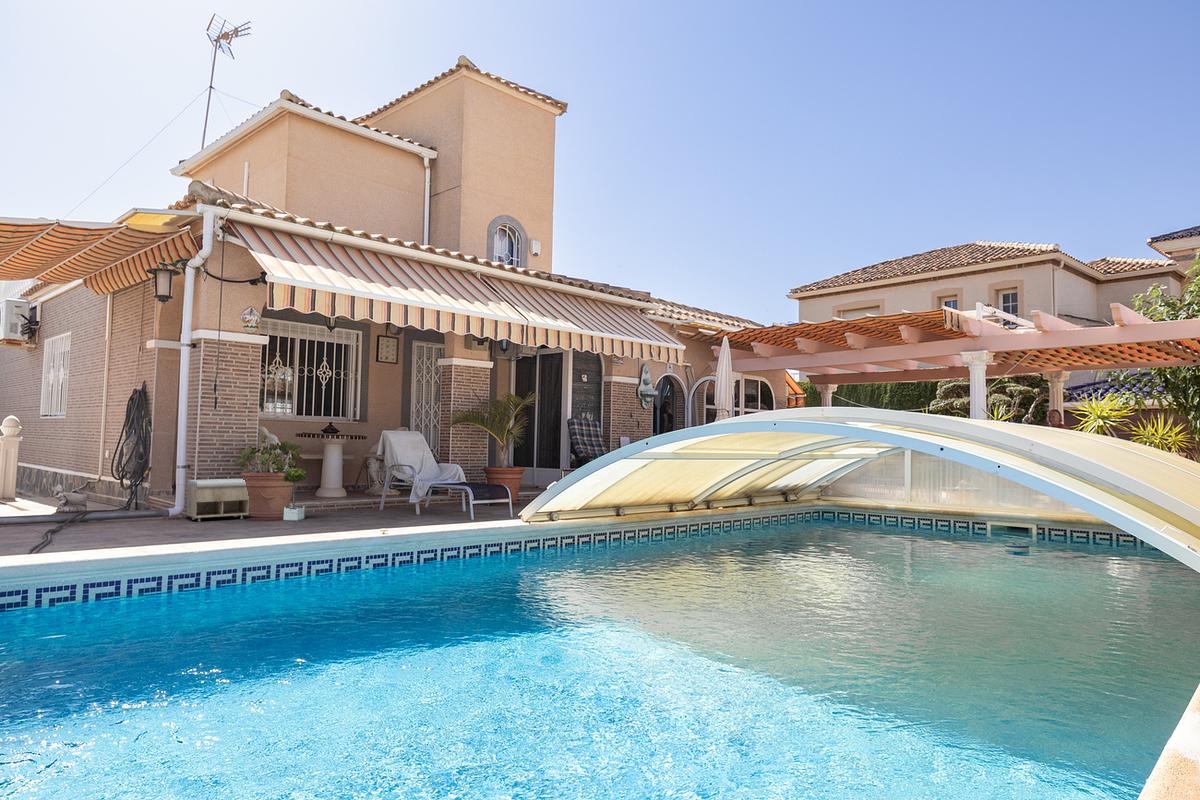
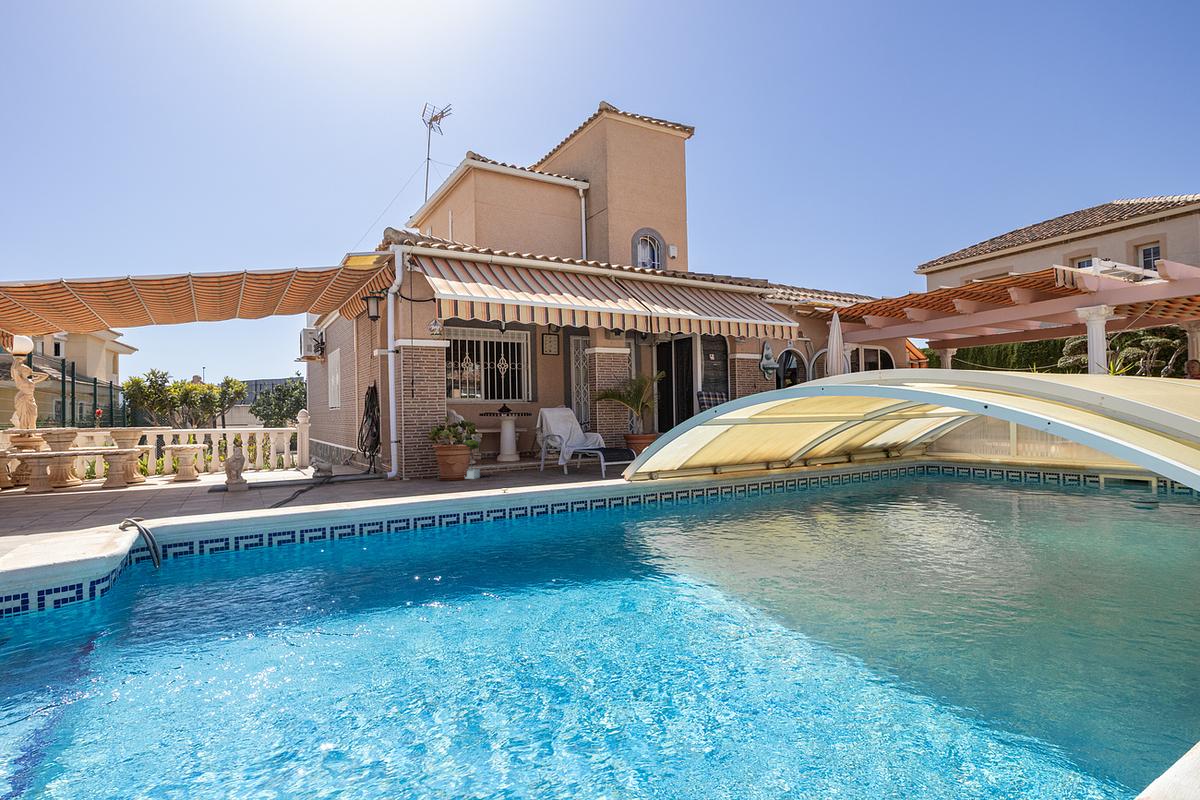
storage bench: present [187,479,249,521] -> none [399,448,441,480]

